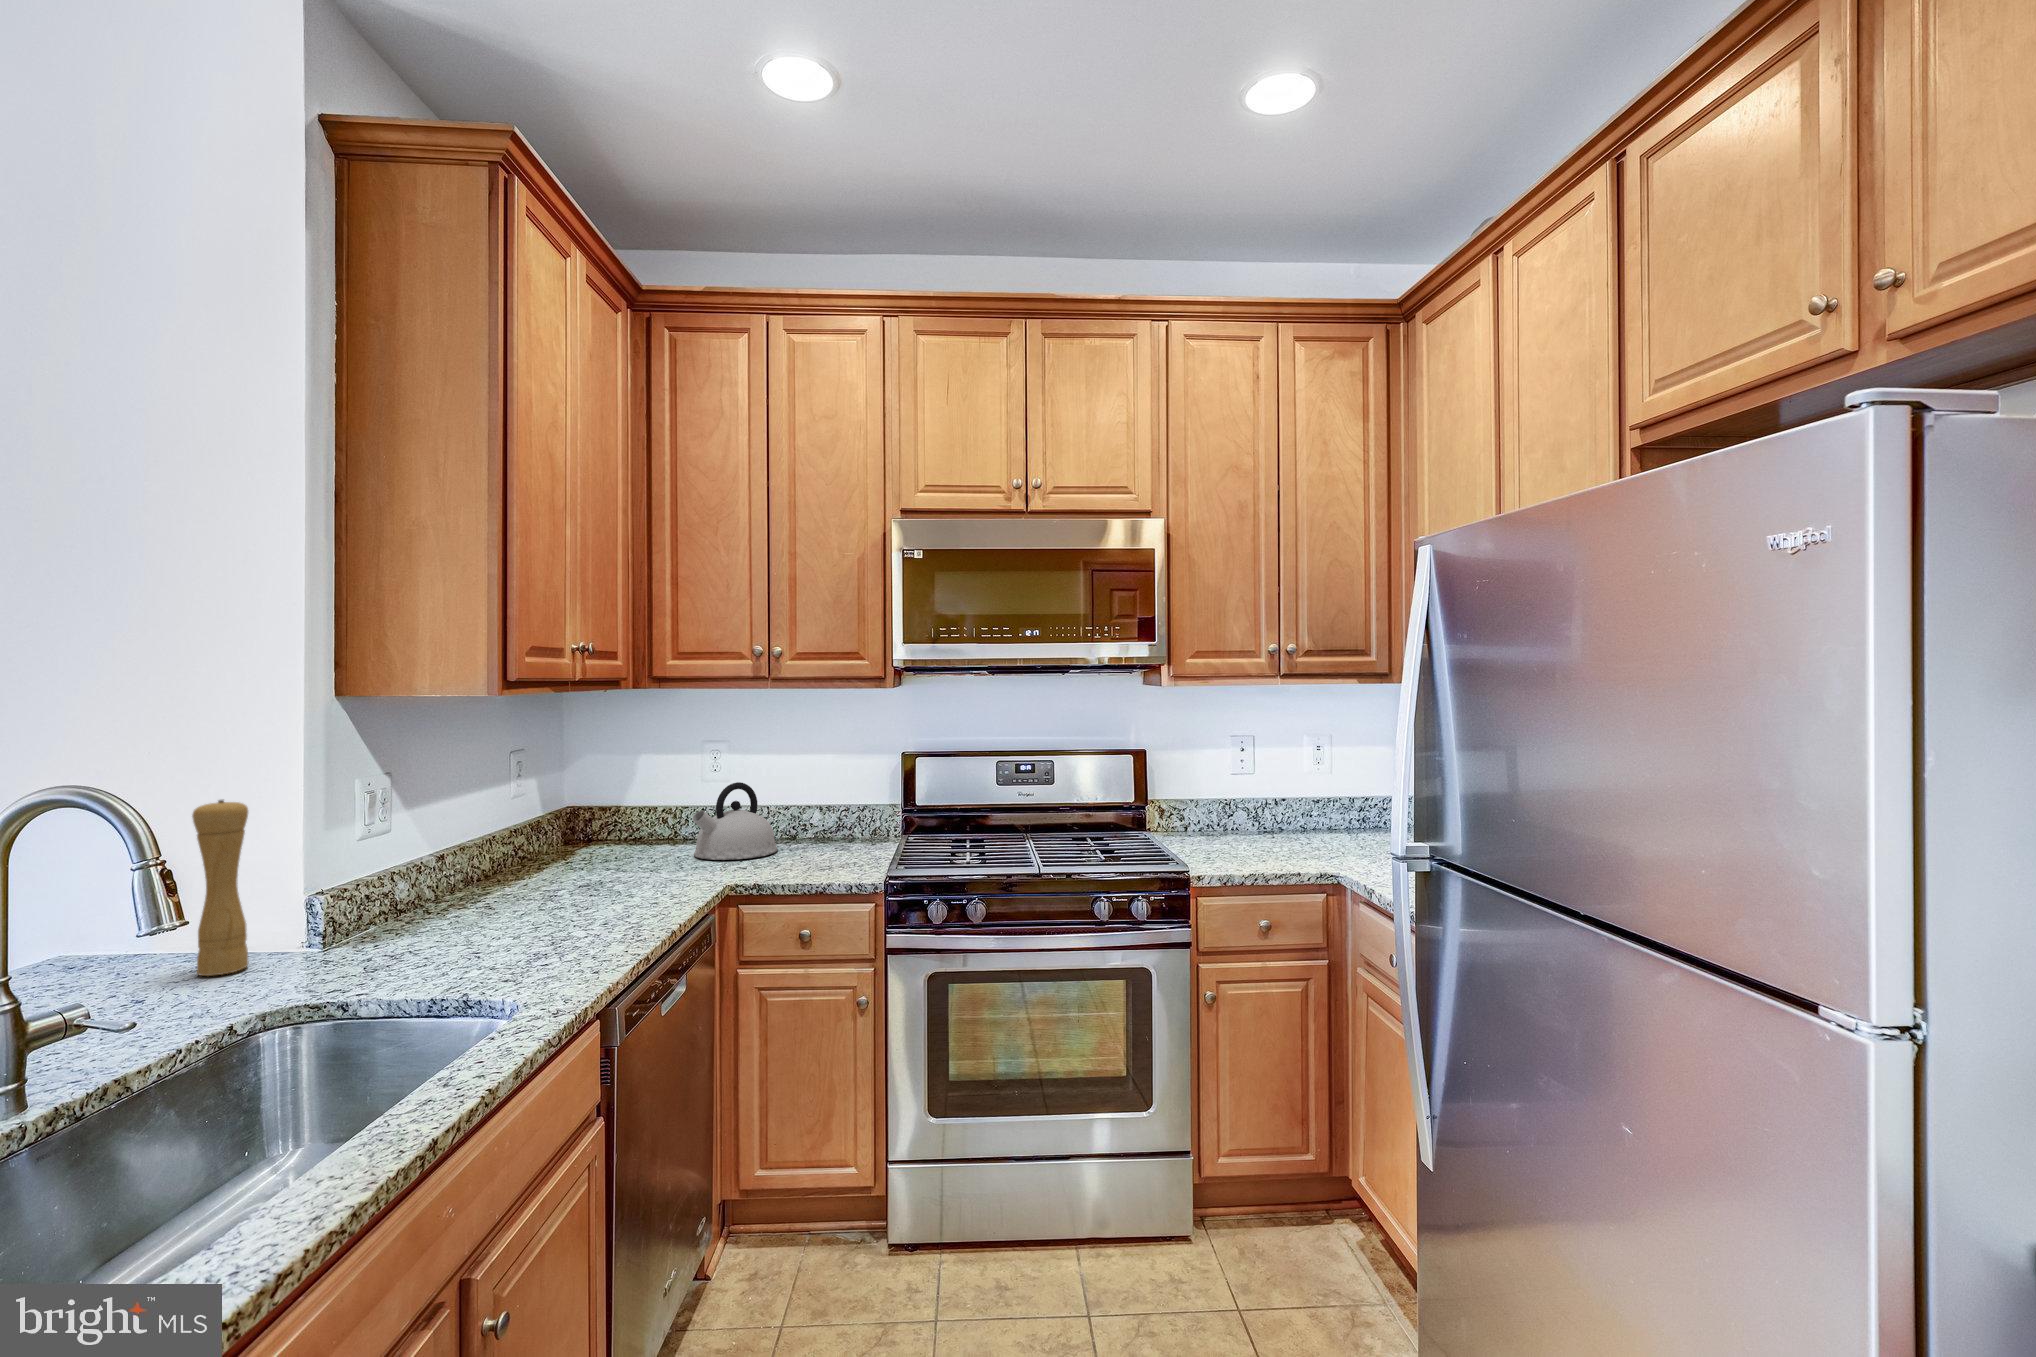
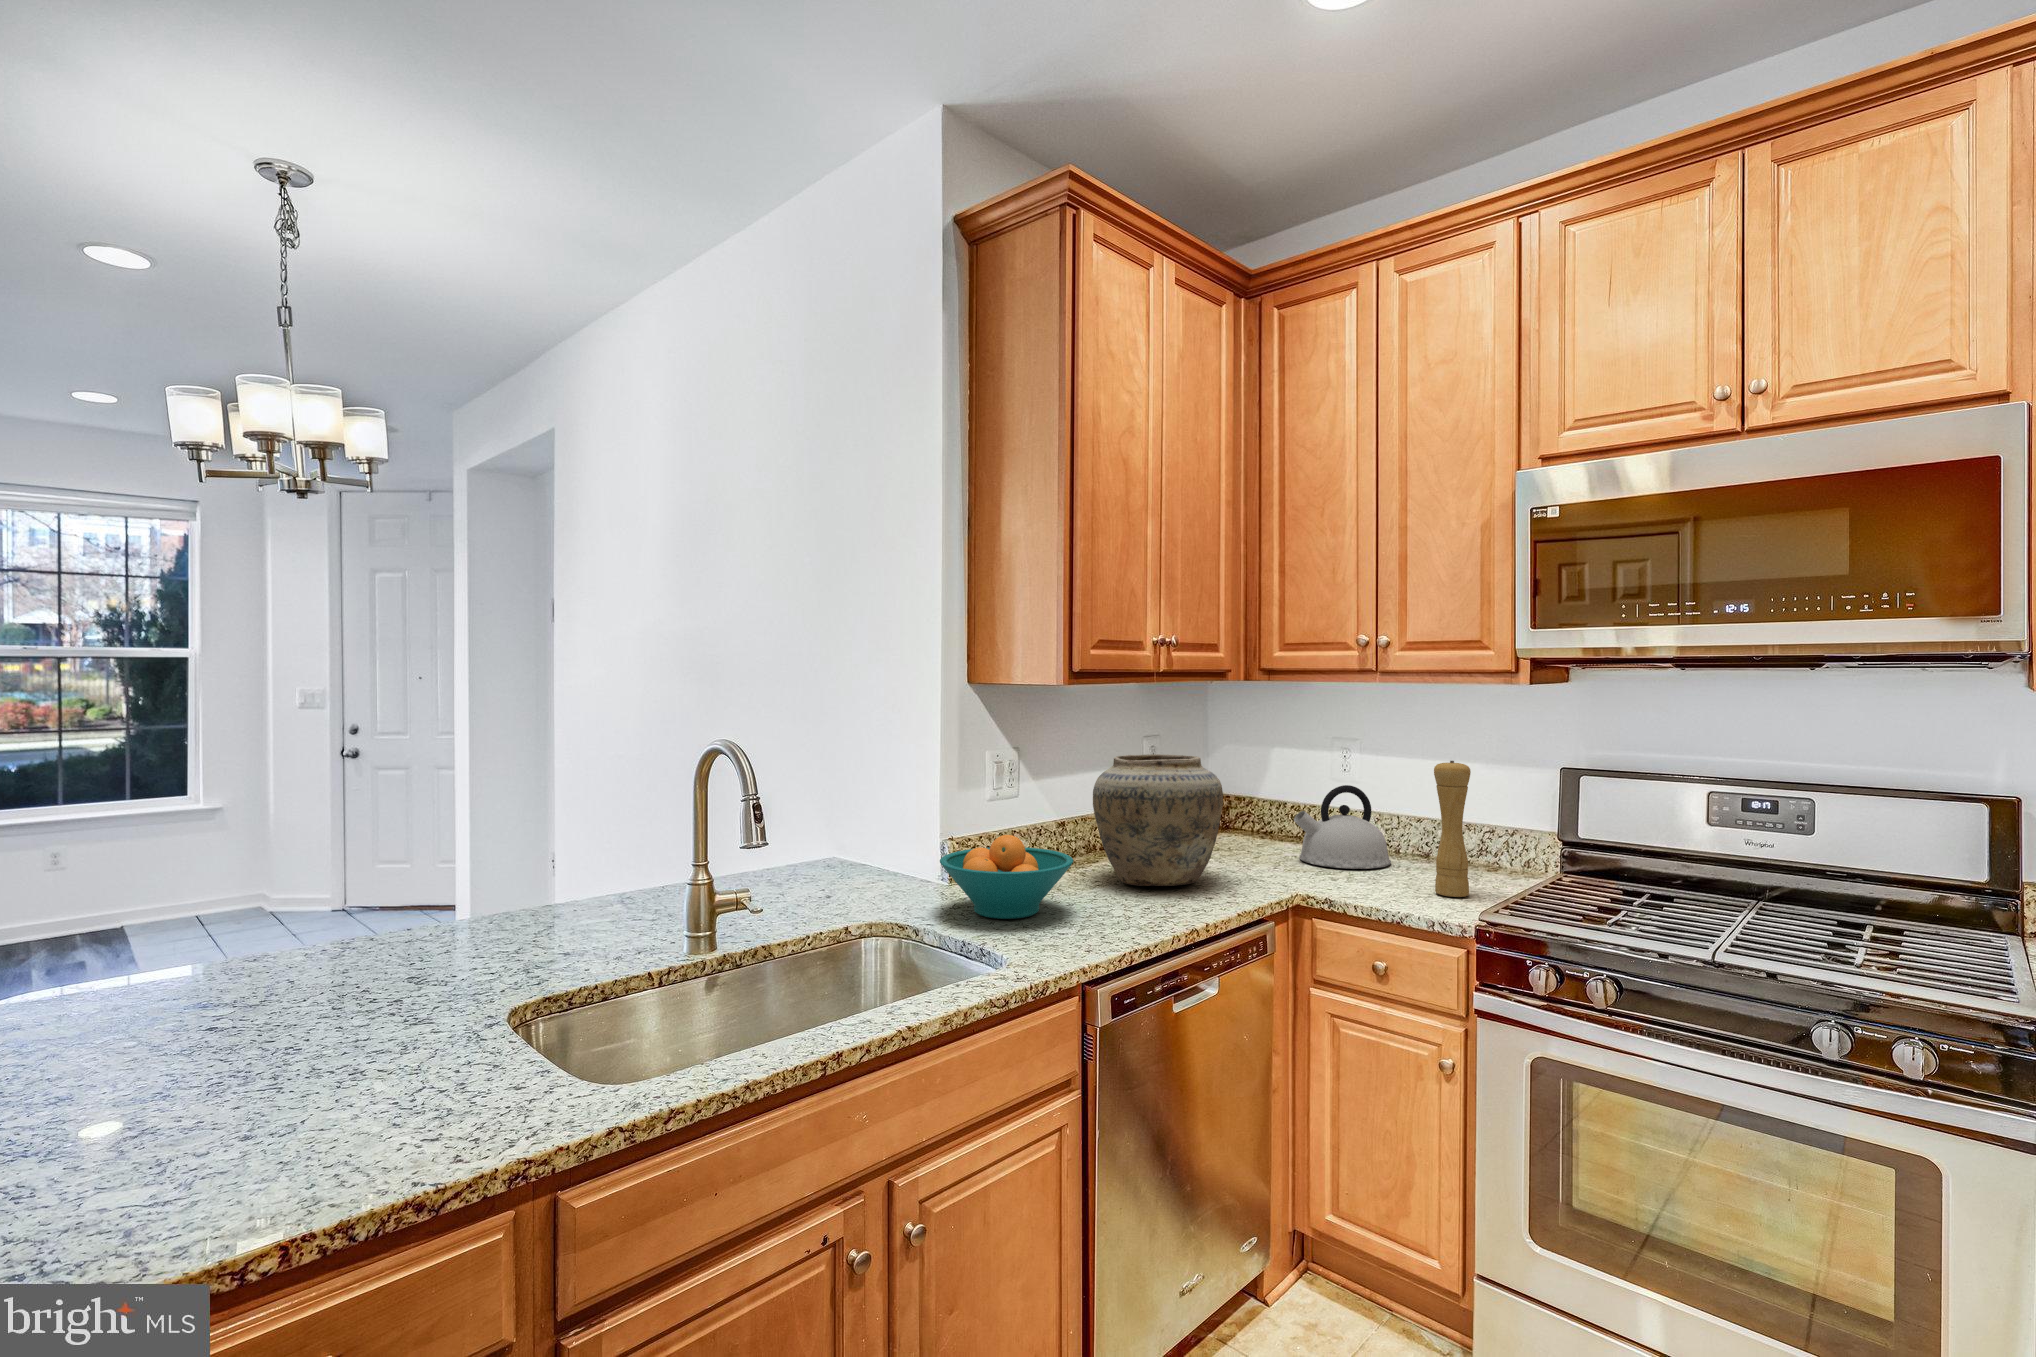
vase: none [506,765,654,907] -> present [1093,754,1223,886]
pepper mill: present [192,800,248,976] -> present [1434,761,1471,897]
fruit bowl: none [354,870,535,971] -> present [940,835,1073,919]

